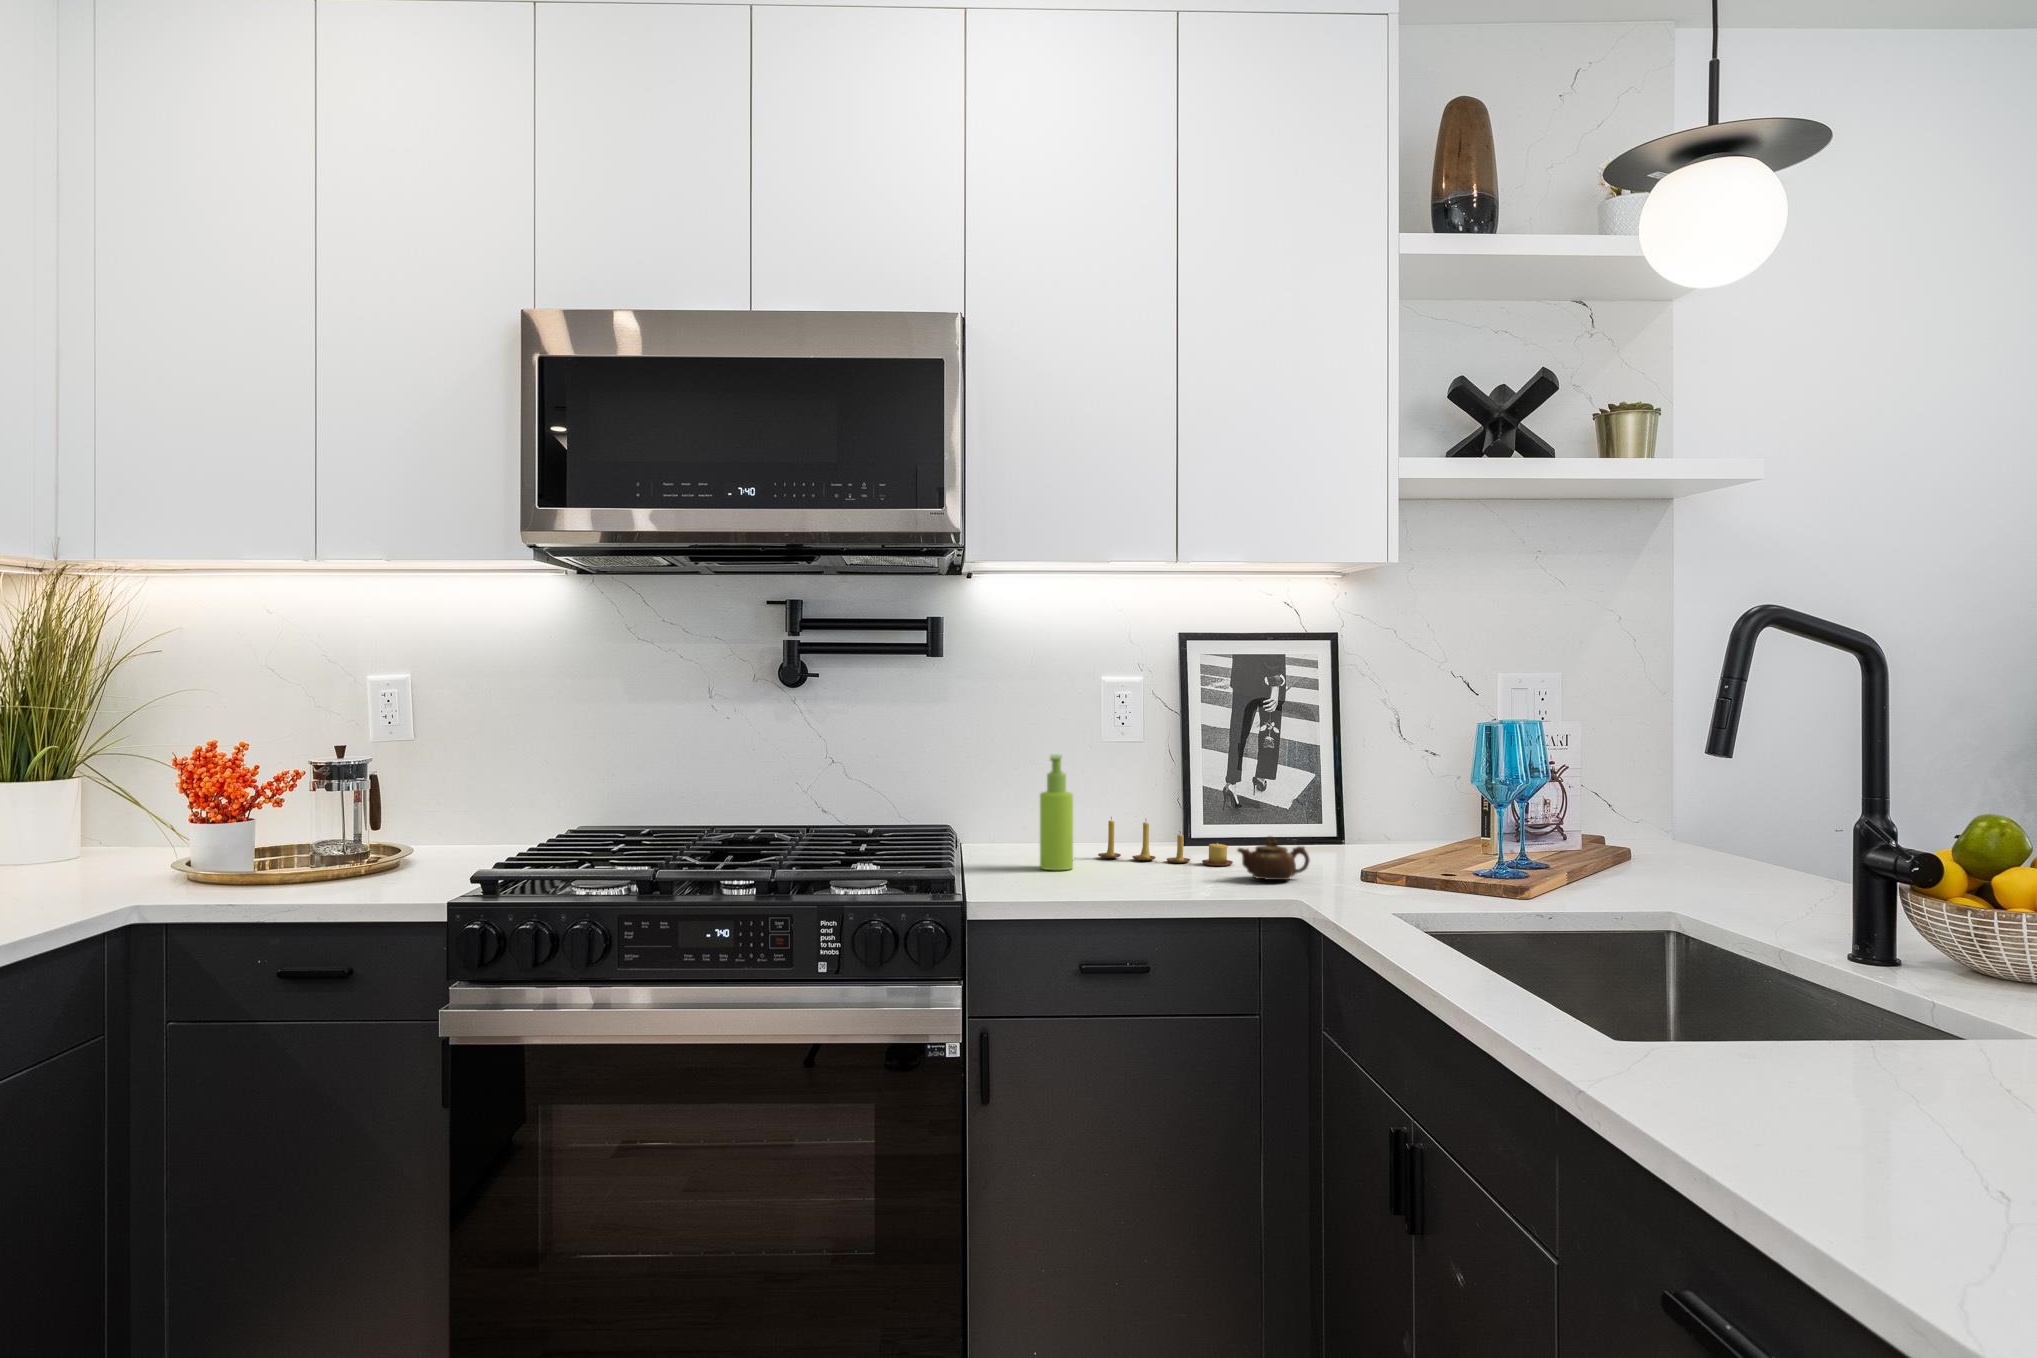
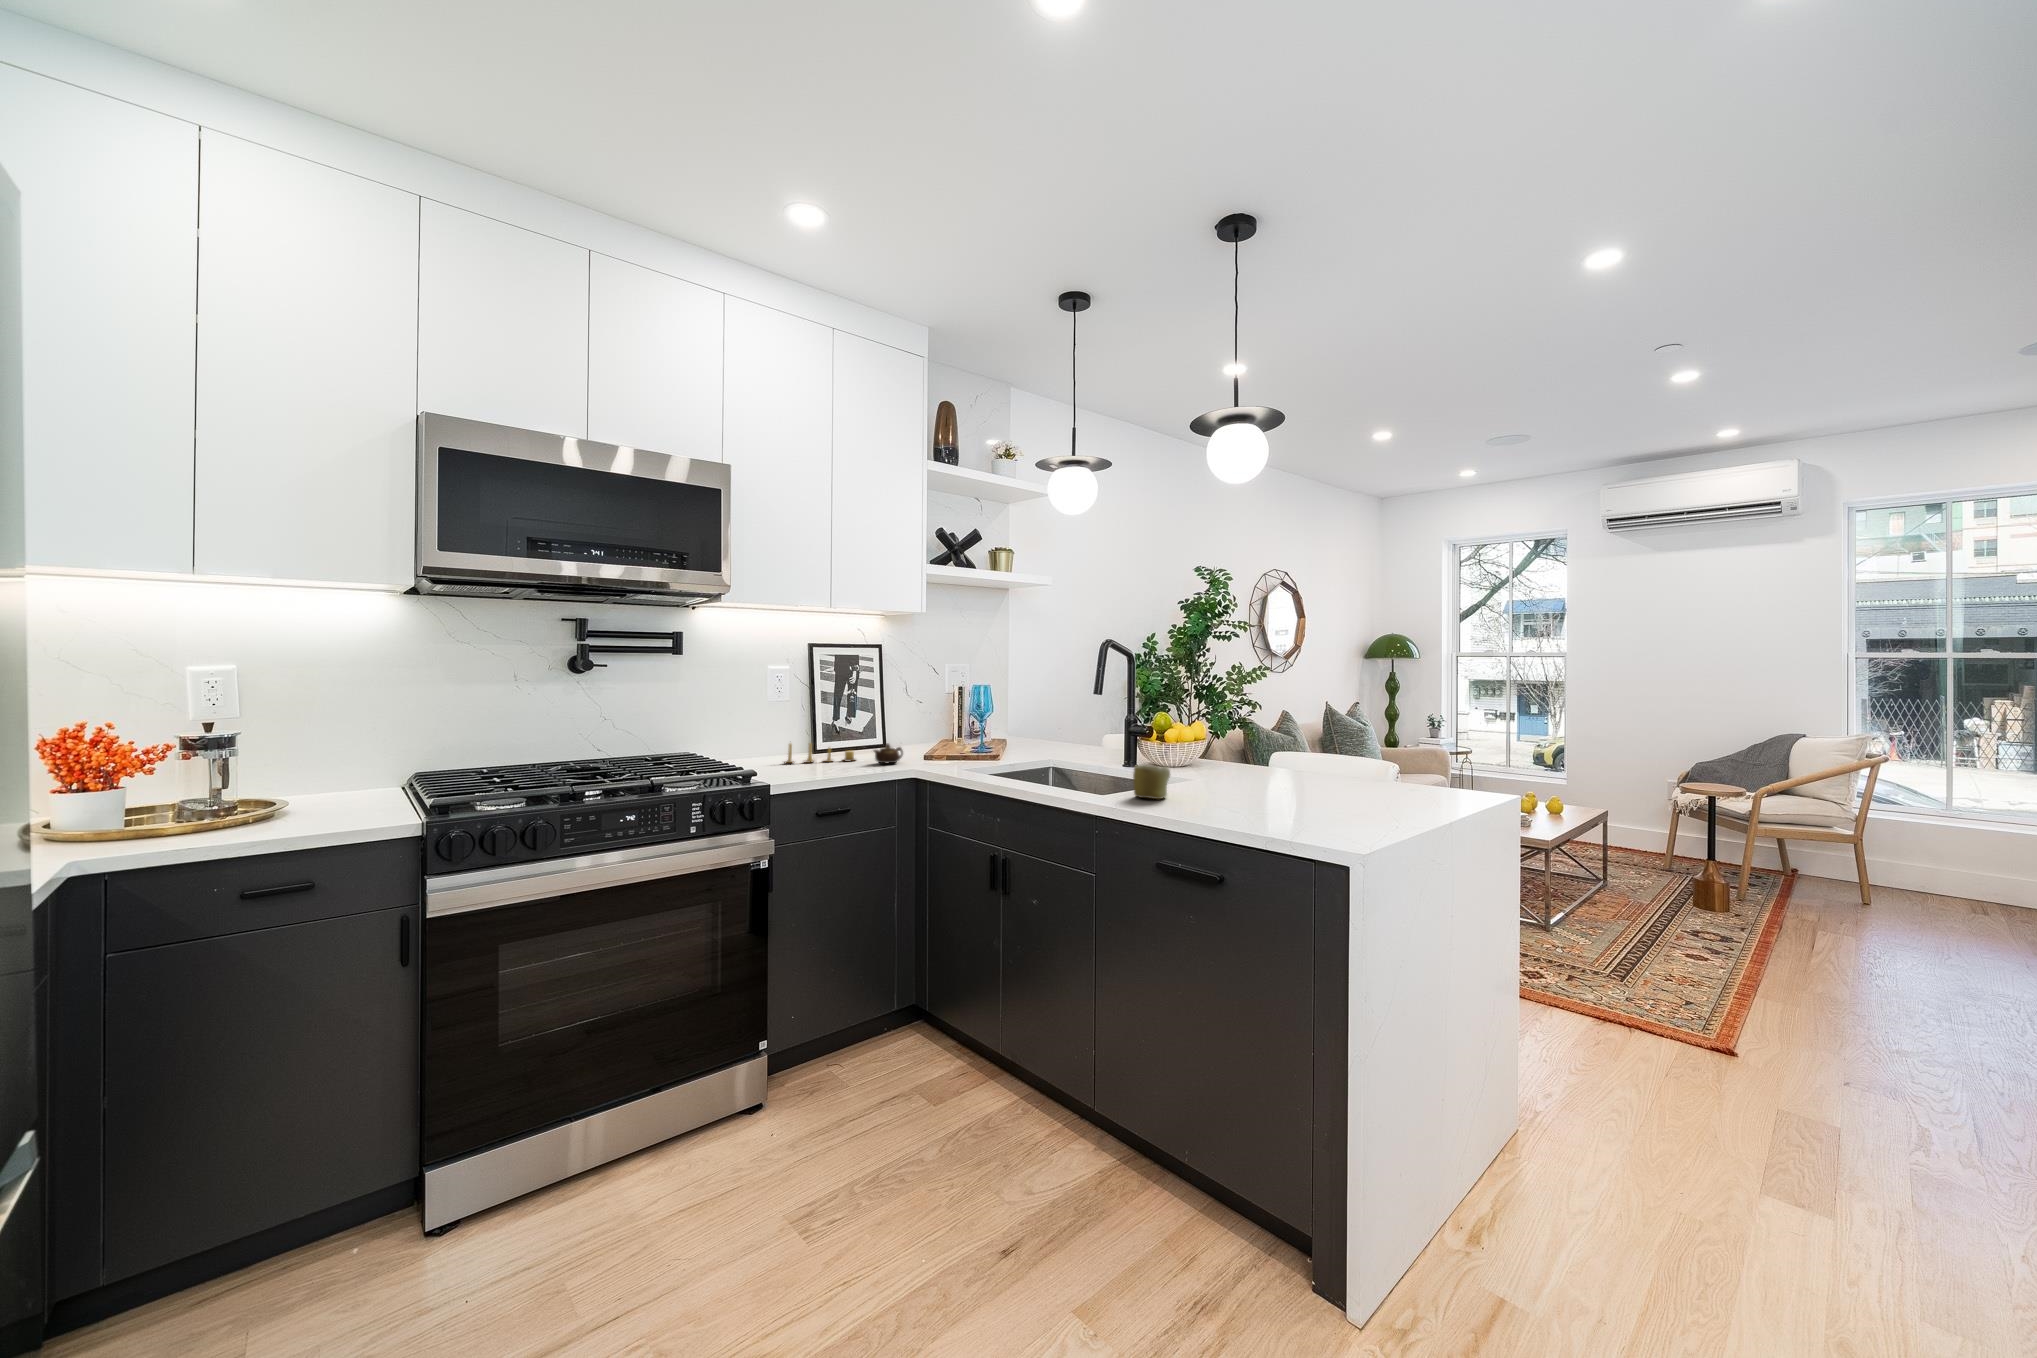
soap dispenser: present [1040,755,1073,870] -> none [762,708,782,771]
mug: none [1723,993,1890,1126] -> present [1133,765,1170,799]

